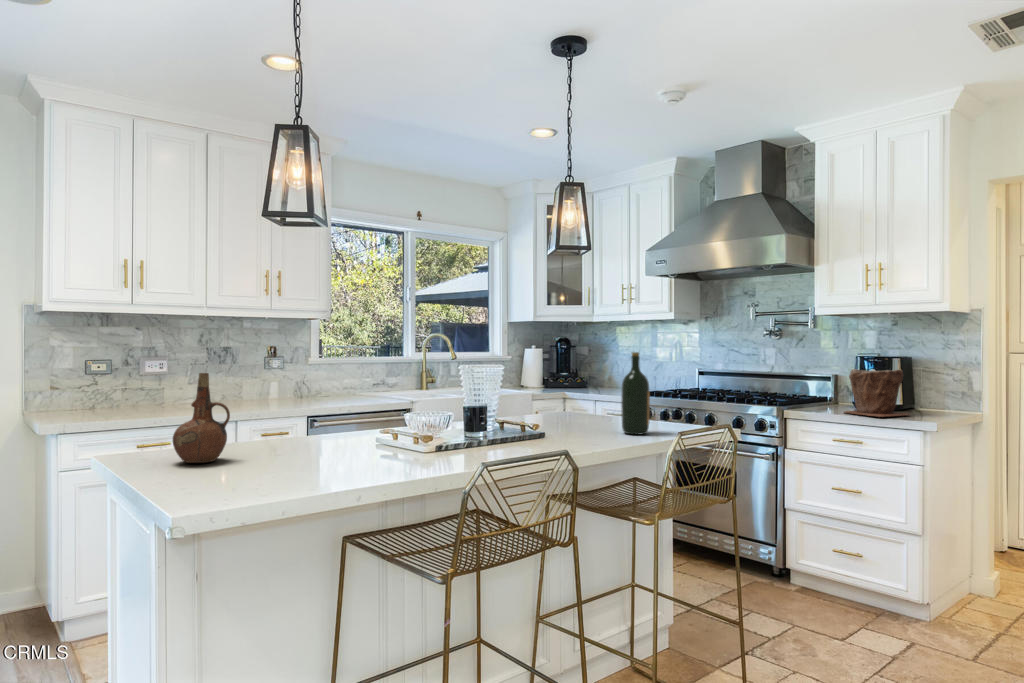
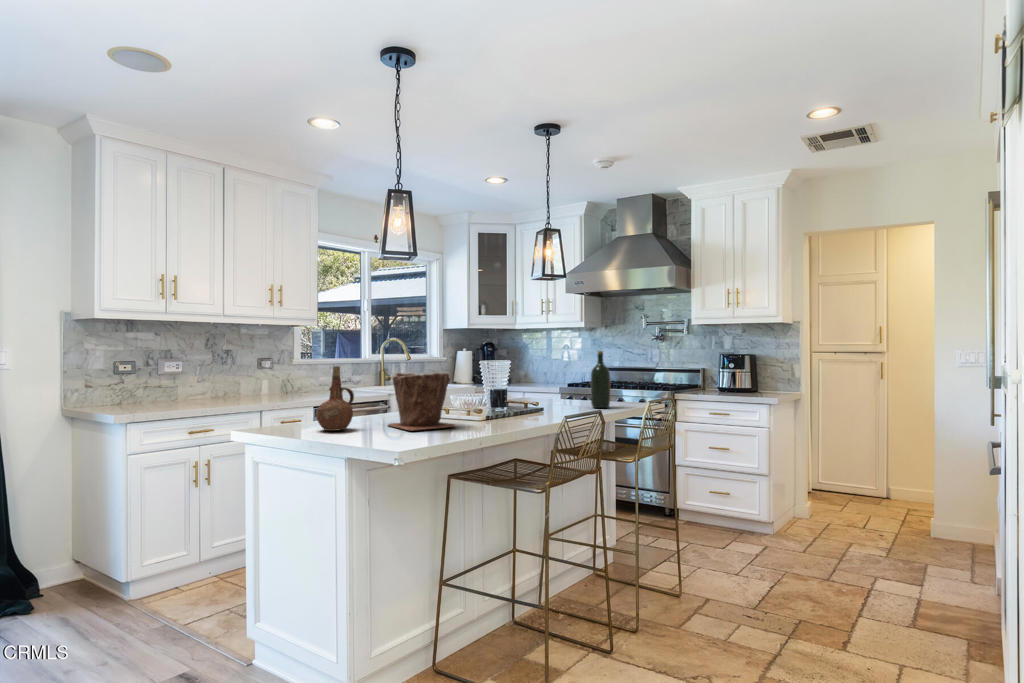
plant pot: present [844,369,910,417] -> present [388,372,456,431]

